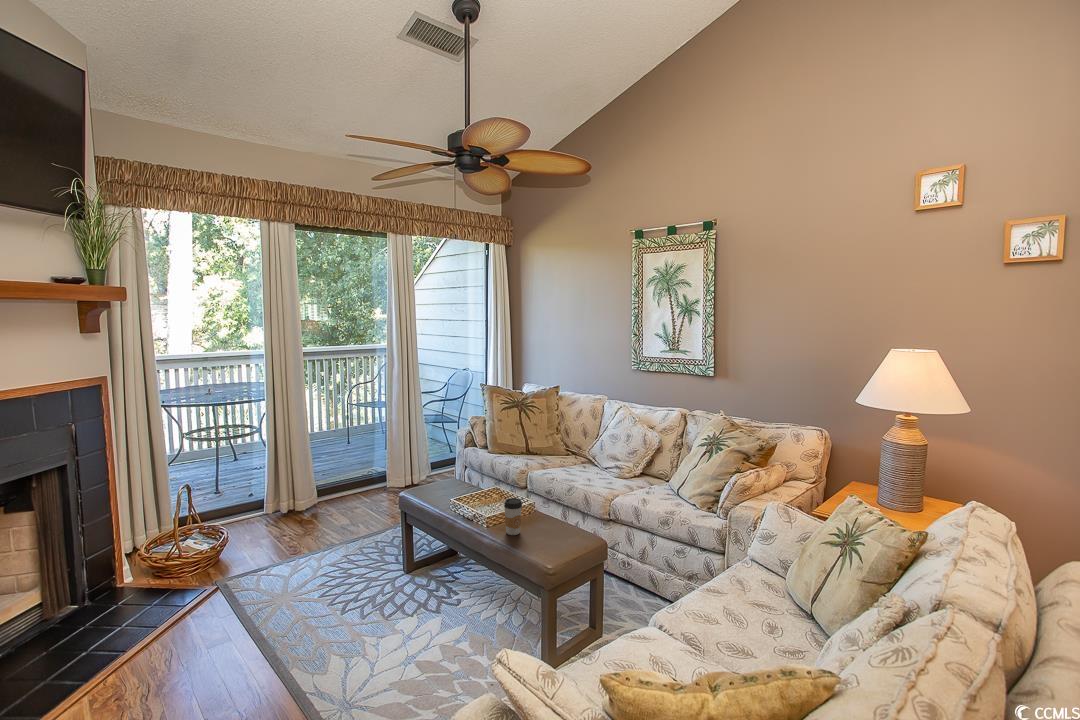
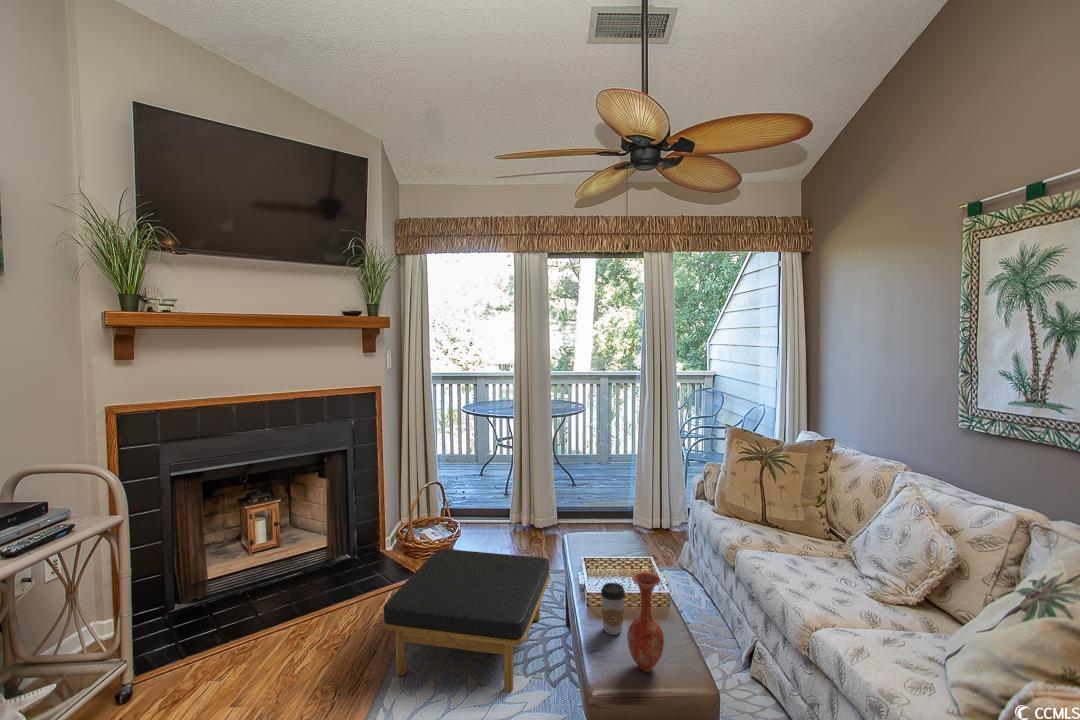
vase: none [542,478,567,544] -> present [627,572,664,671]
ottoman: none [256,519,414,665] -> present [383,549,550,692]

